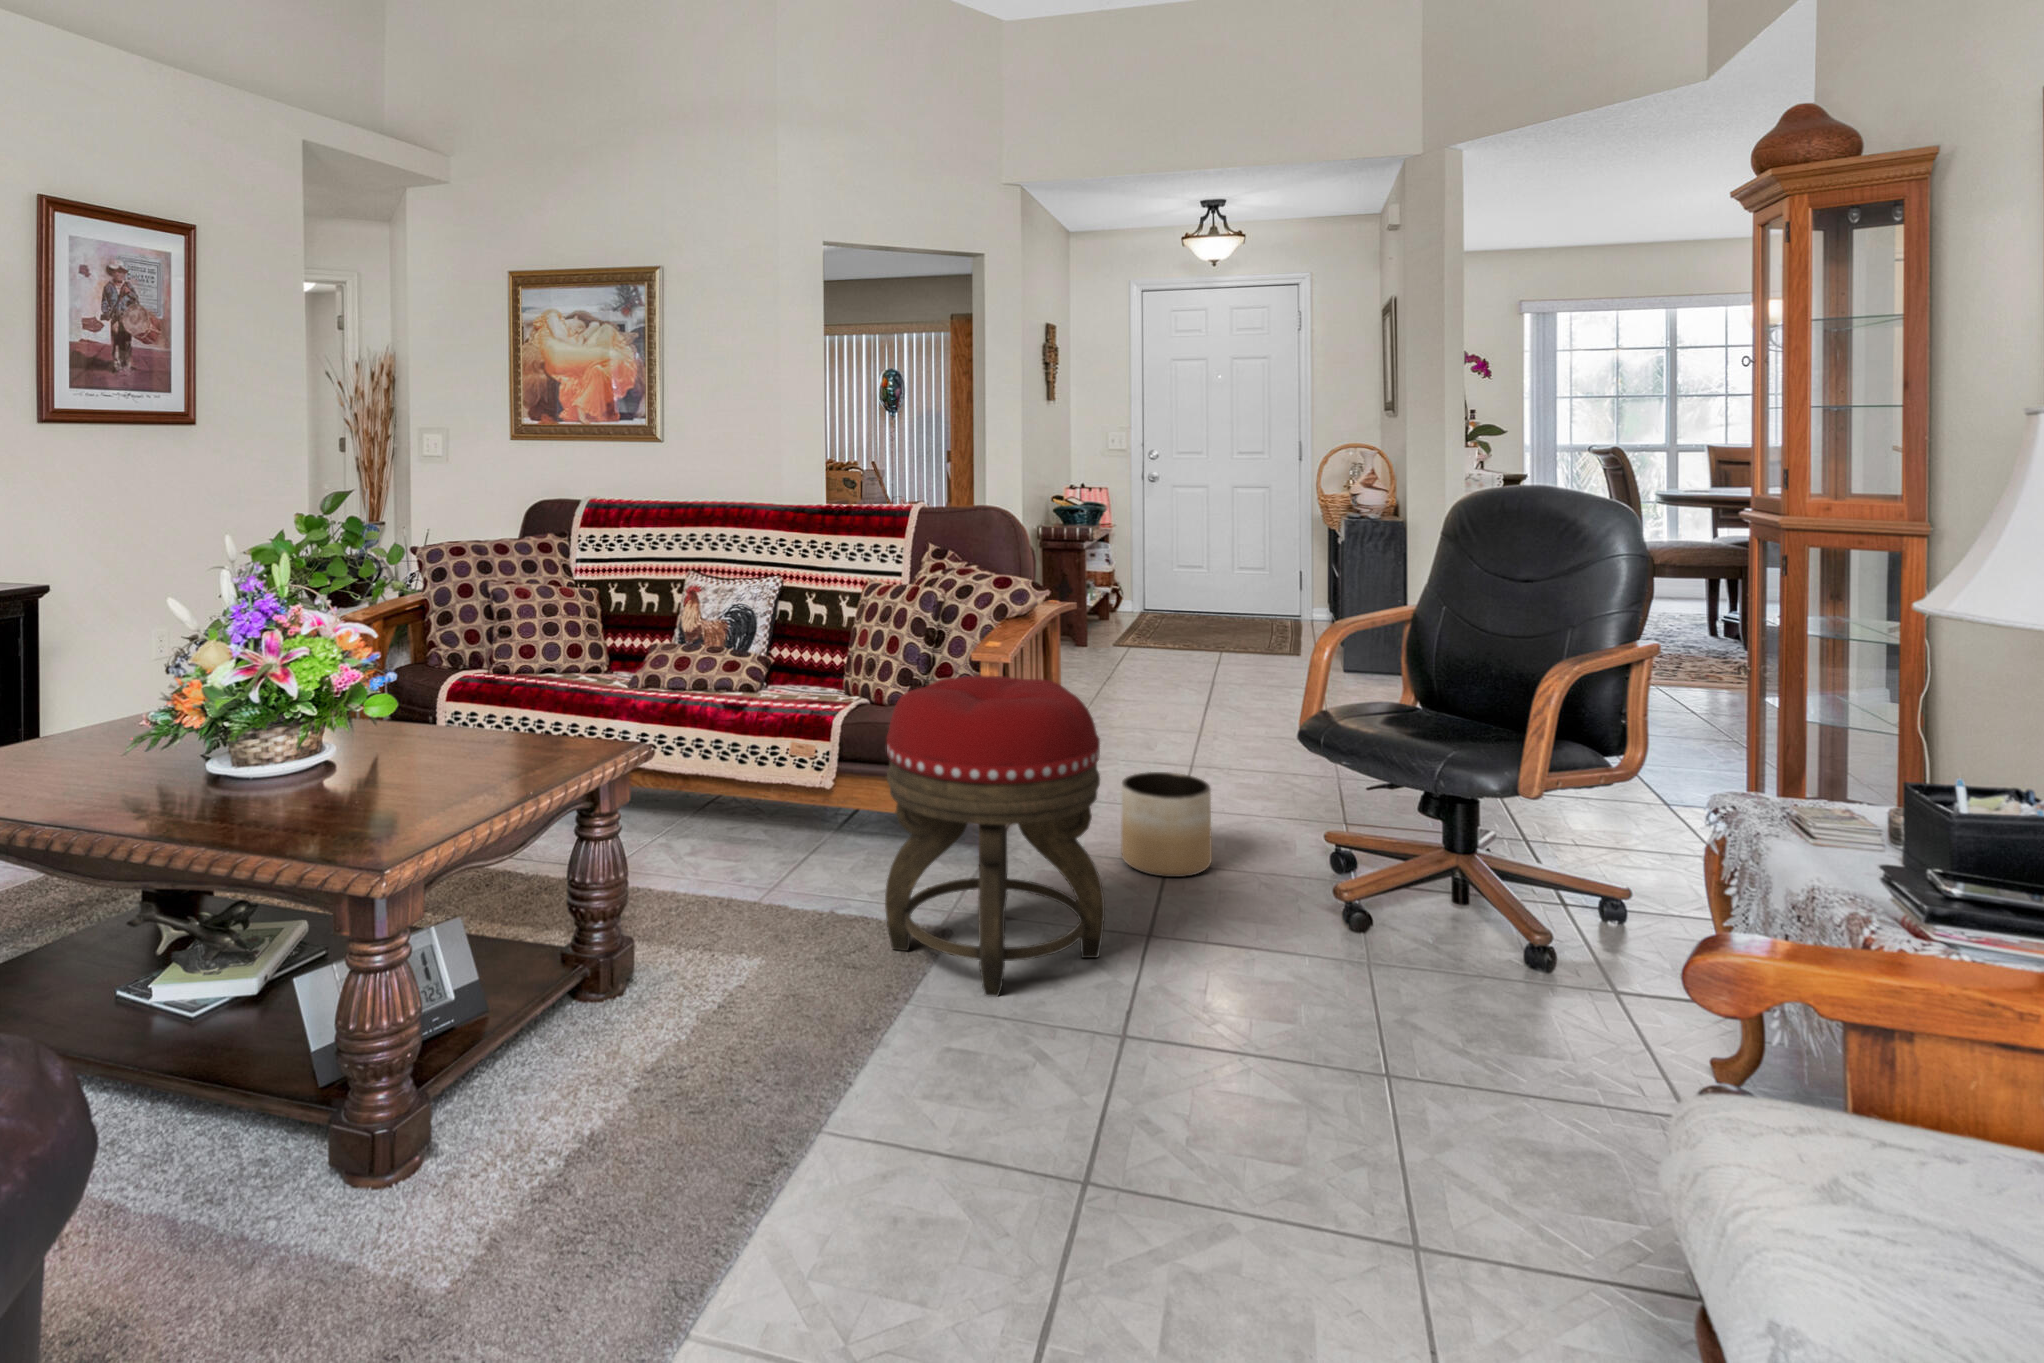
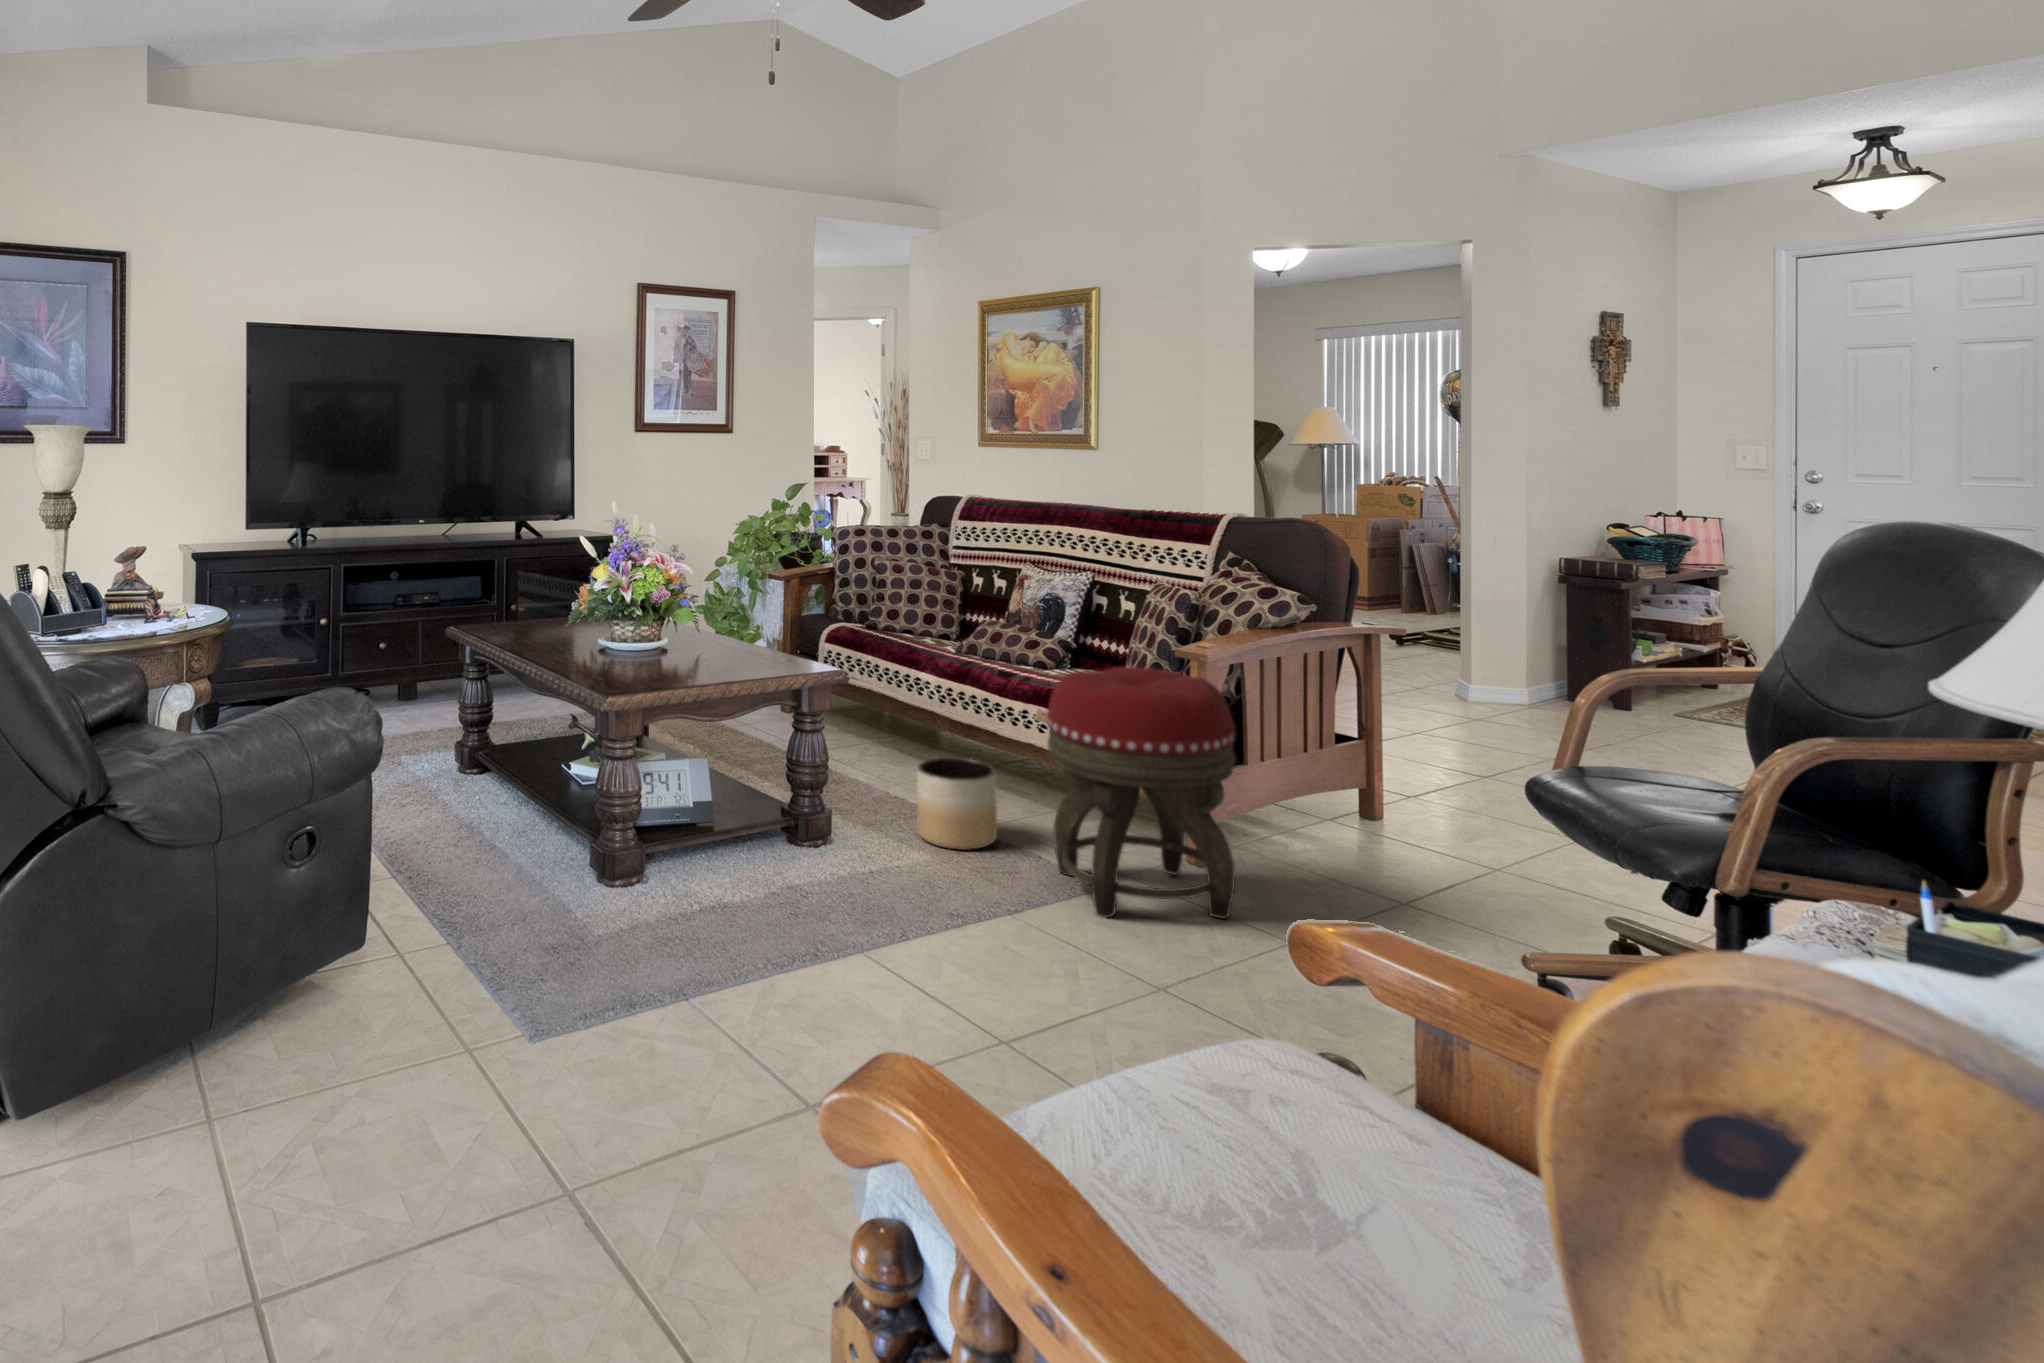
planter: present [1121,772,1212,877] -> present [917,758,997,850]

